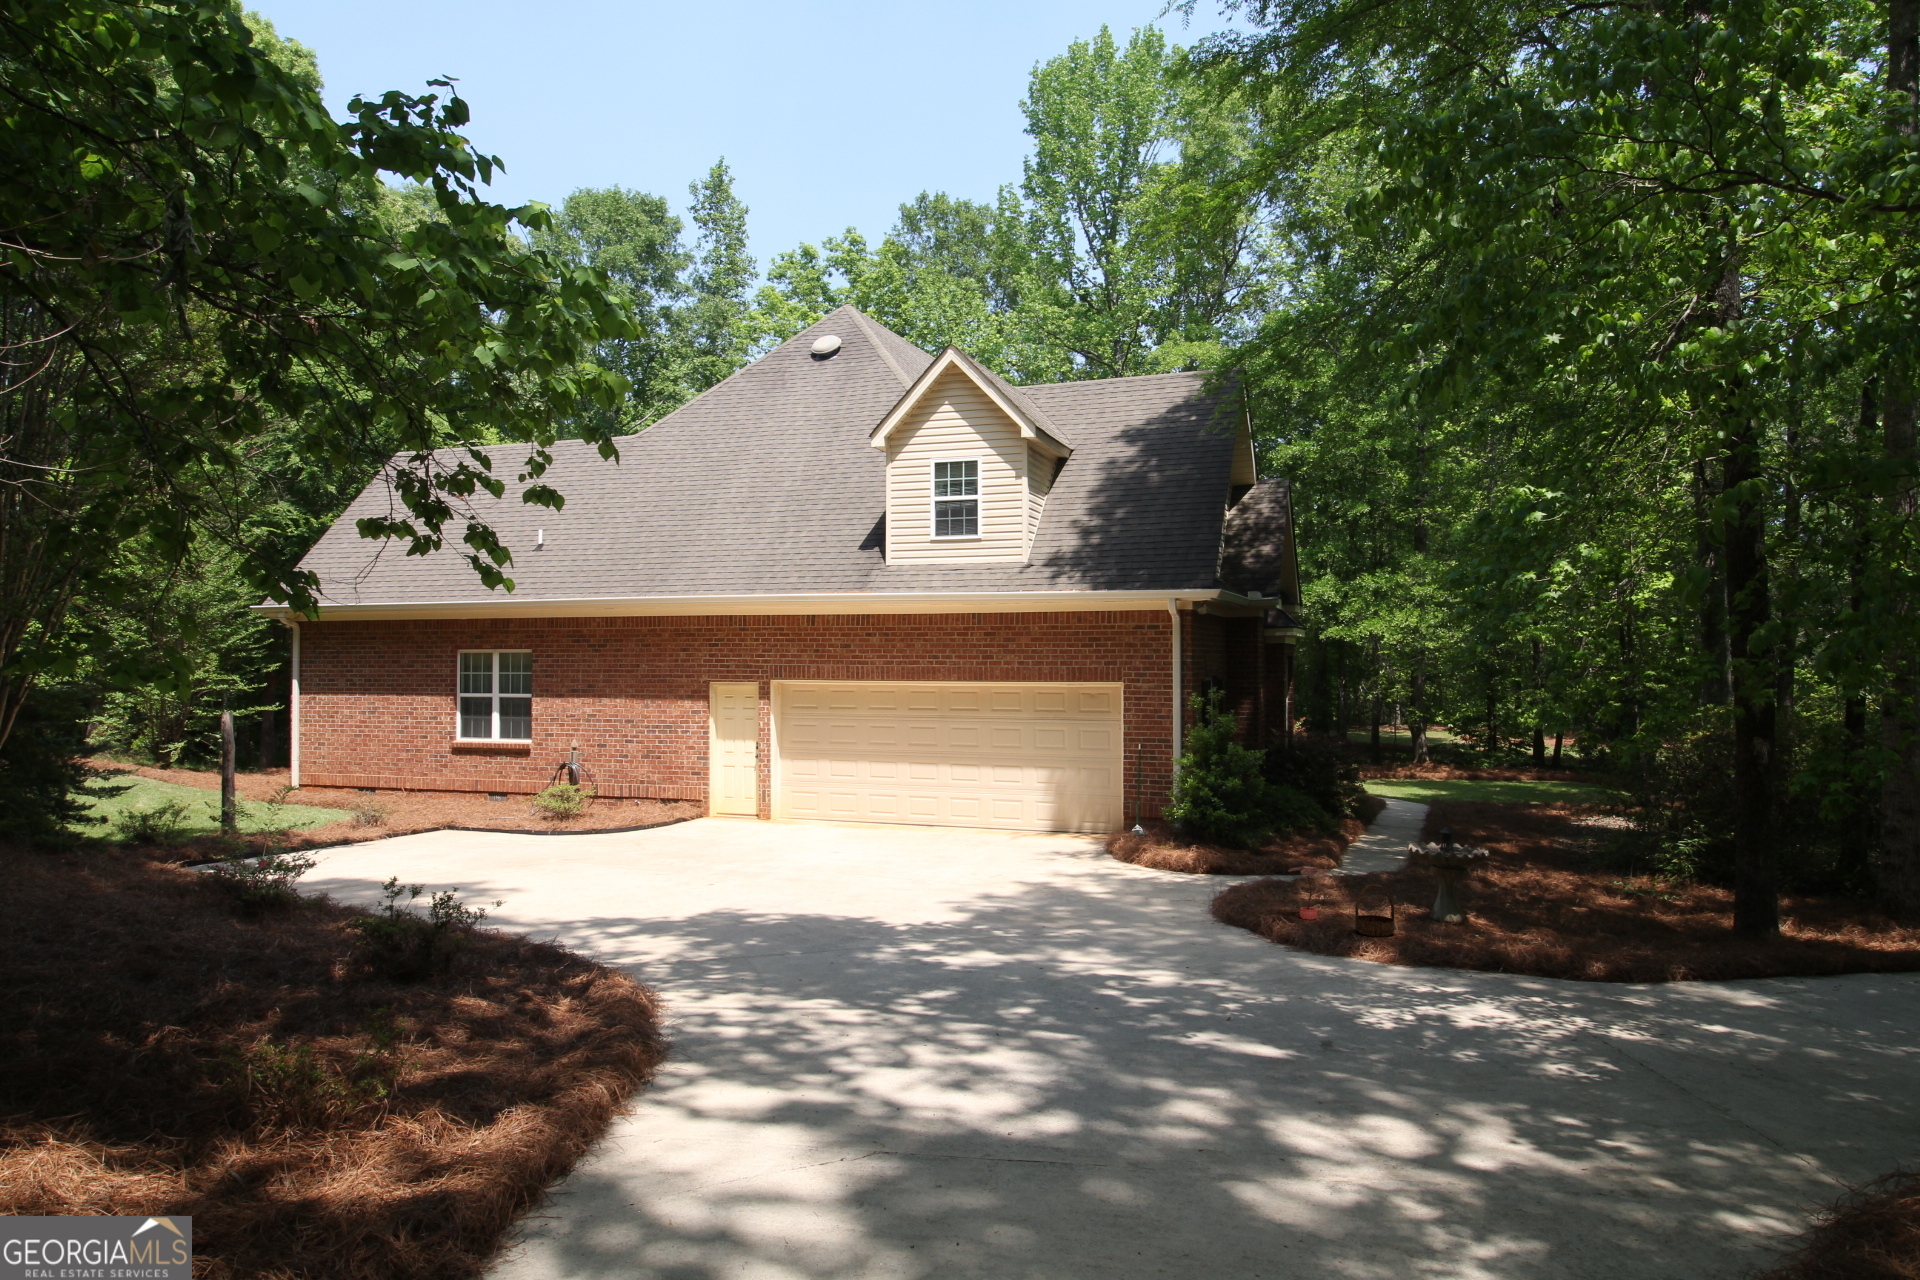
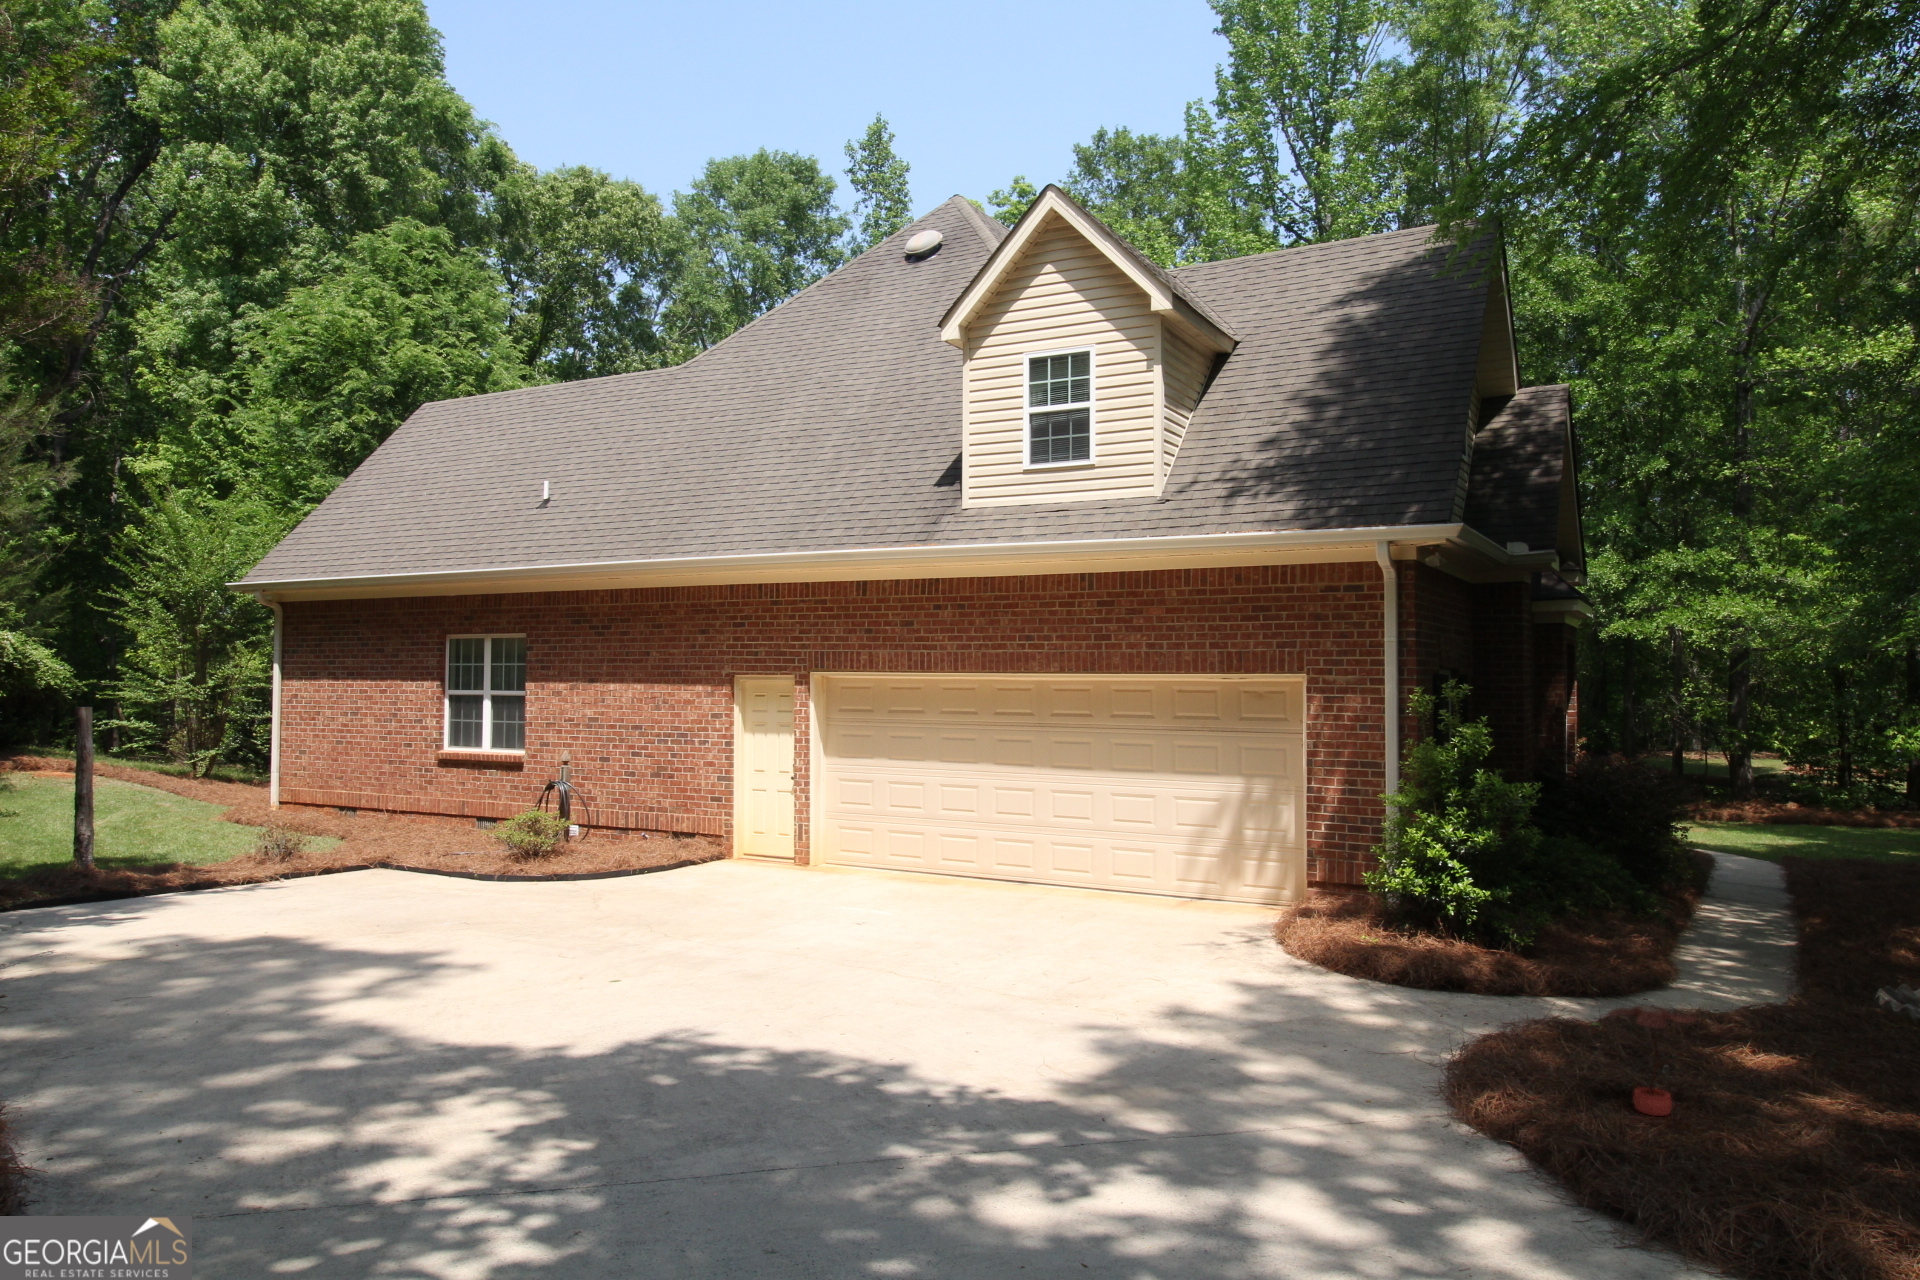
basket: present [1355,884,1395,937] -> none [1770,1064,1867,1184]

